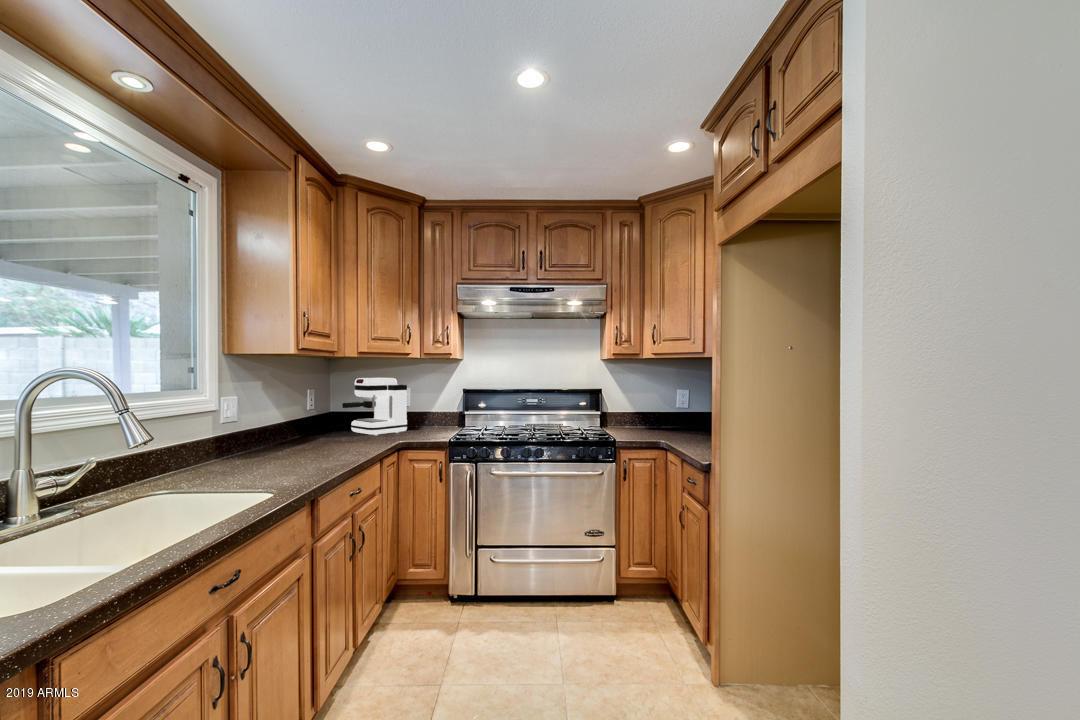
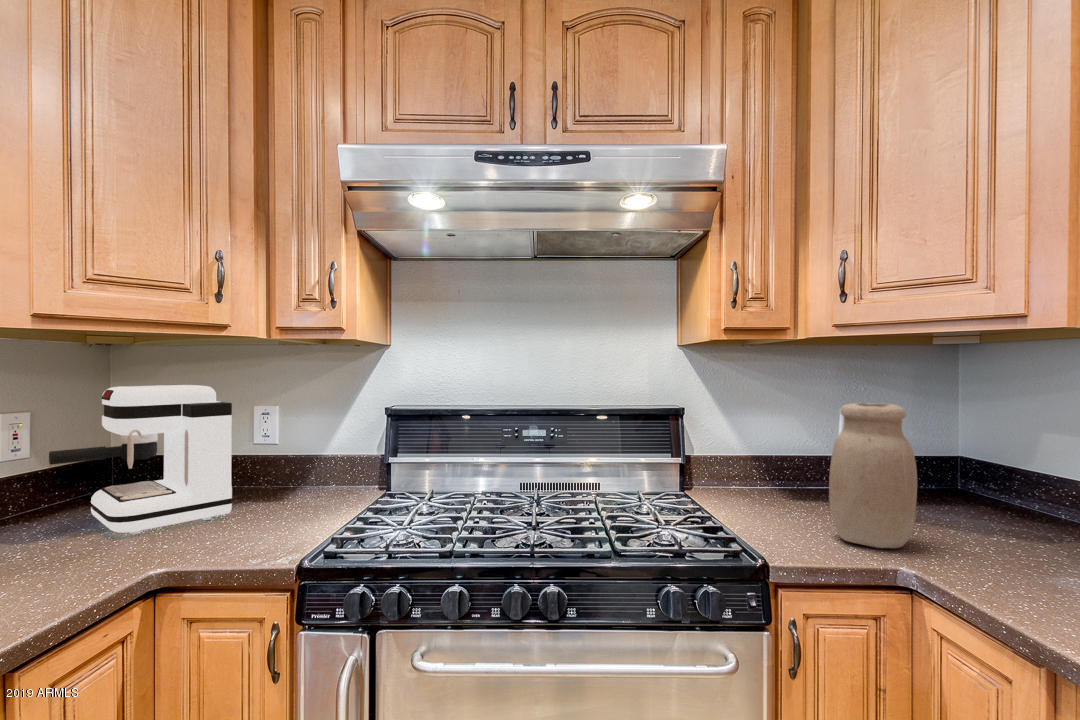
jar: none [647,384,675,437] -> present [829,403,917,548]

